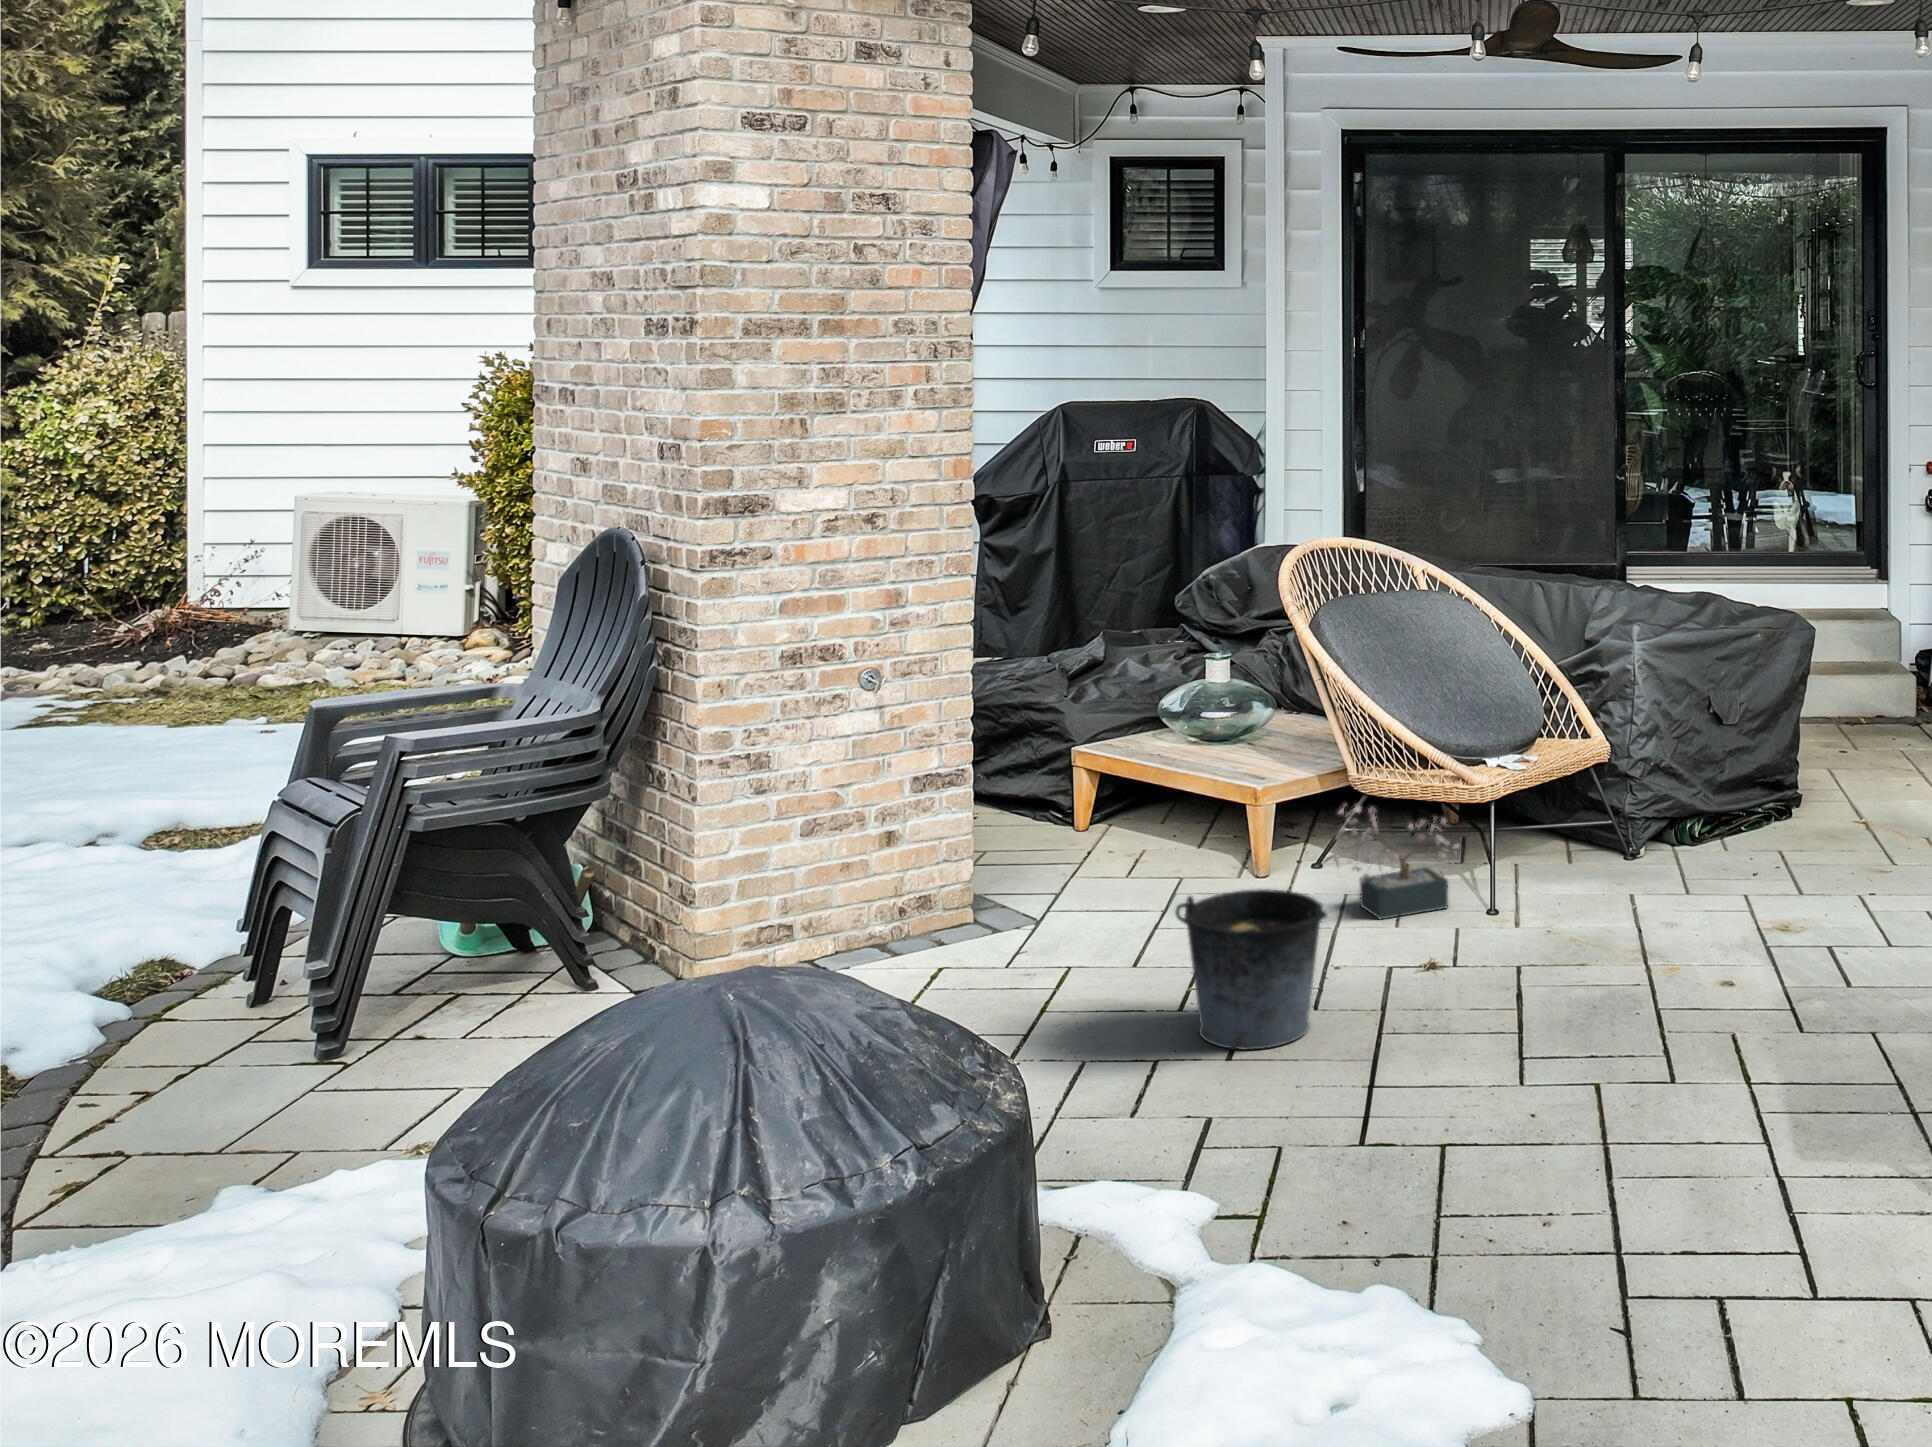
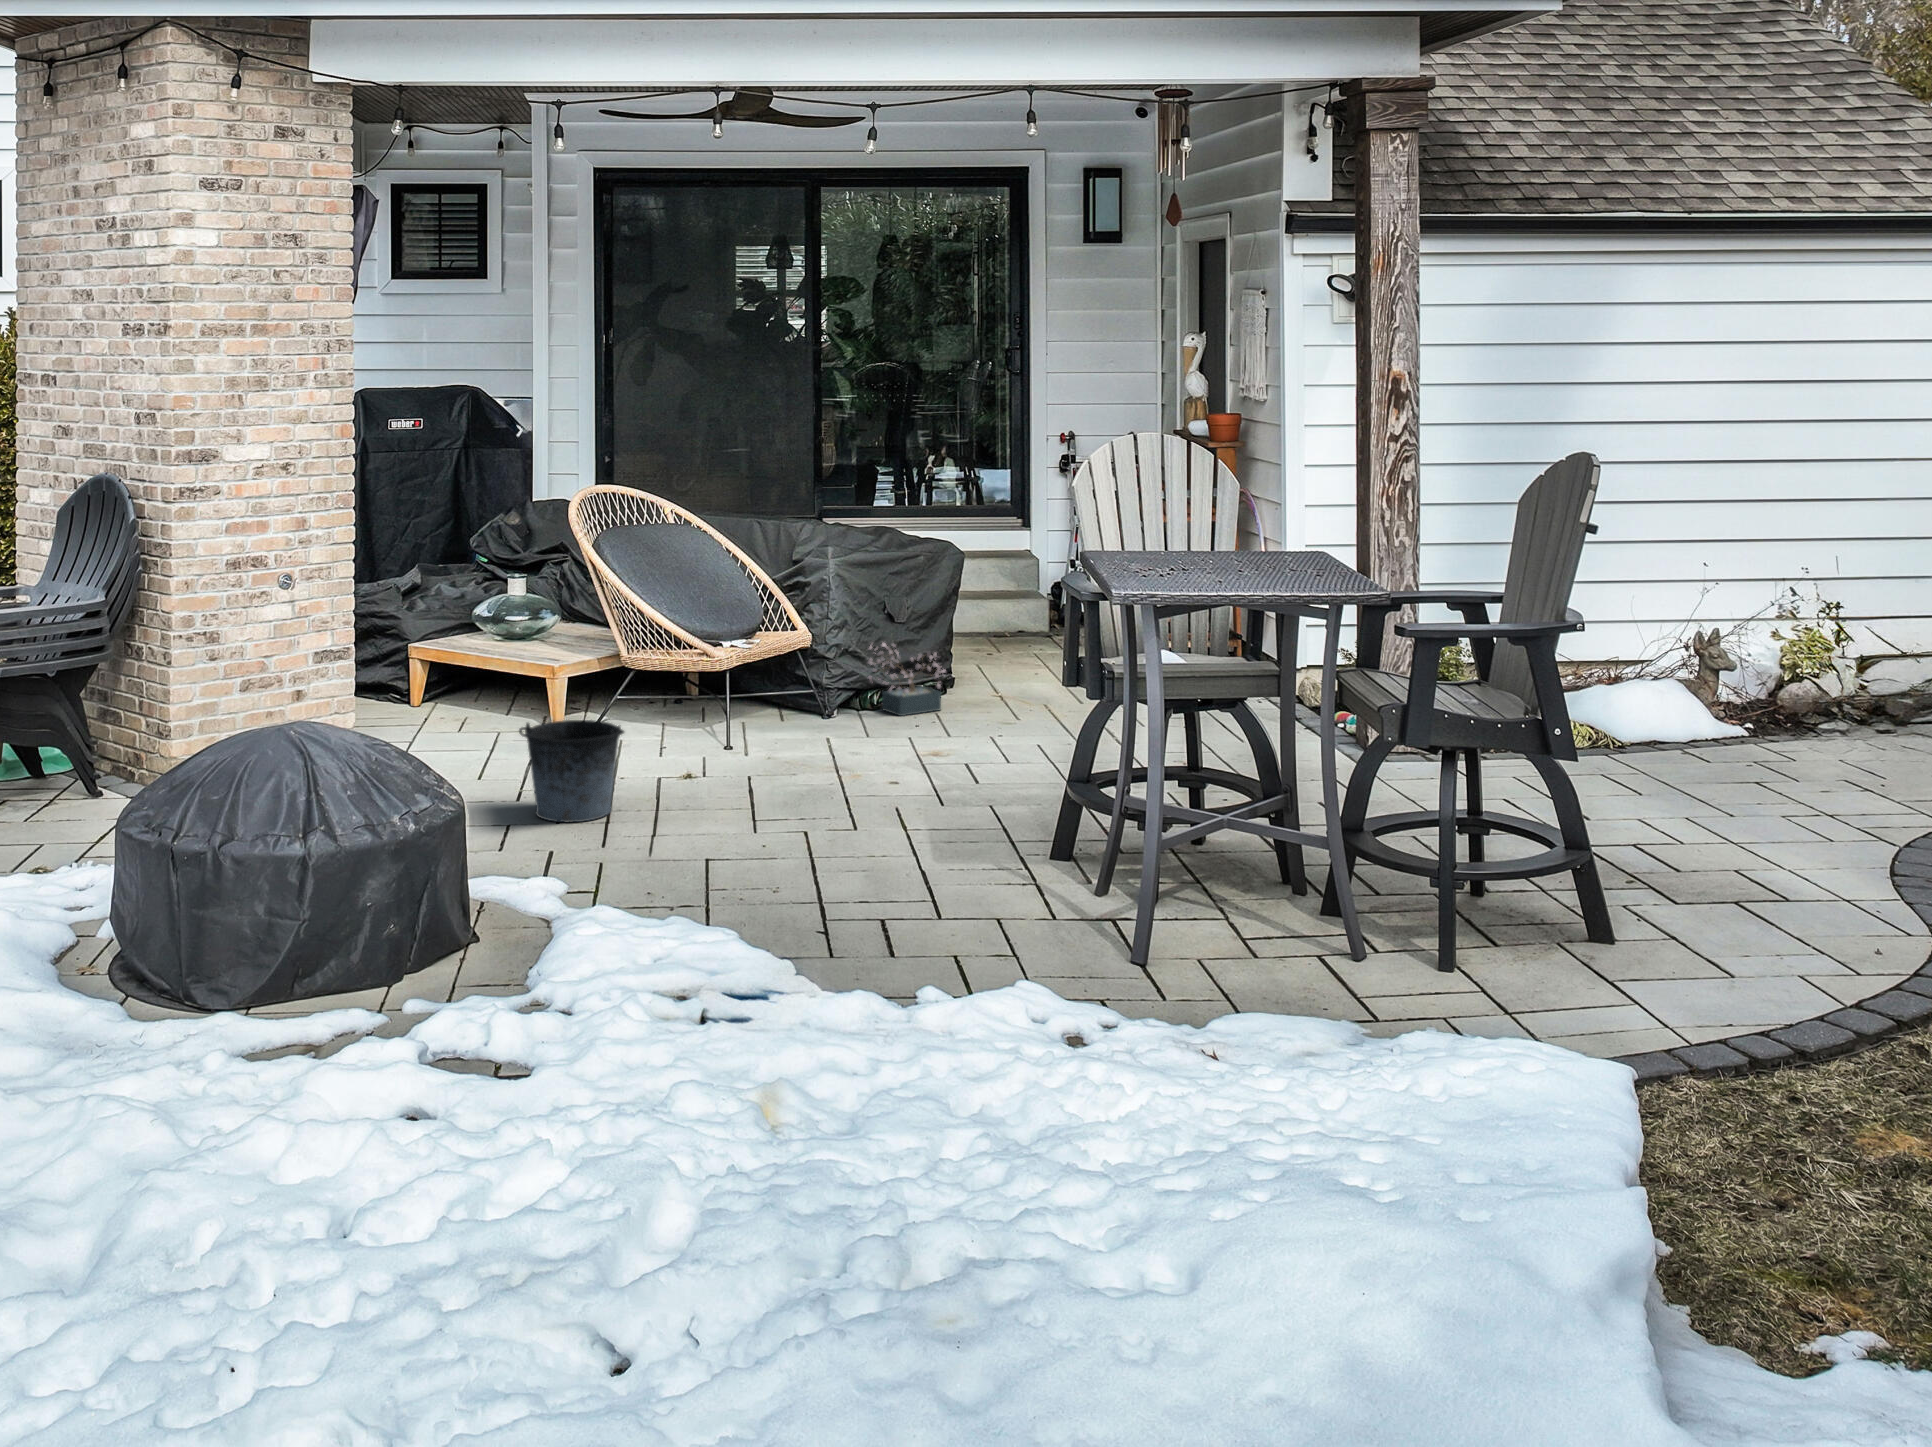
decorative plant: present [1334,805,1459,919] -> present [868,643,945,716]

